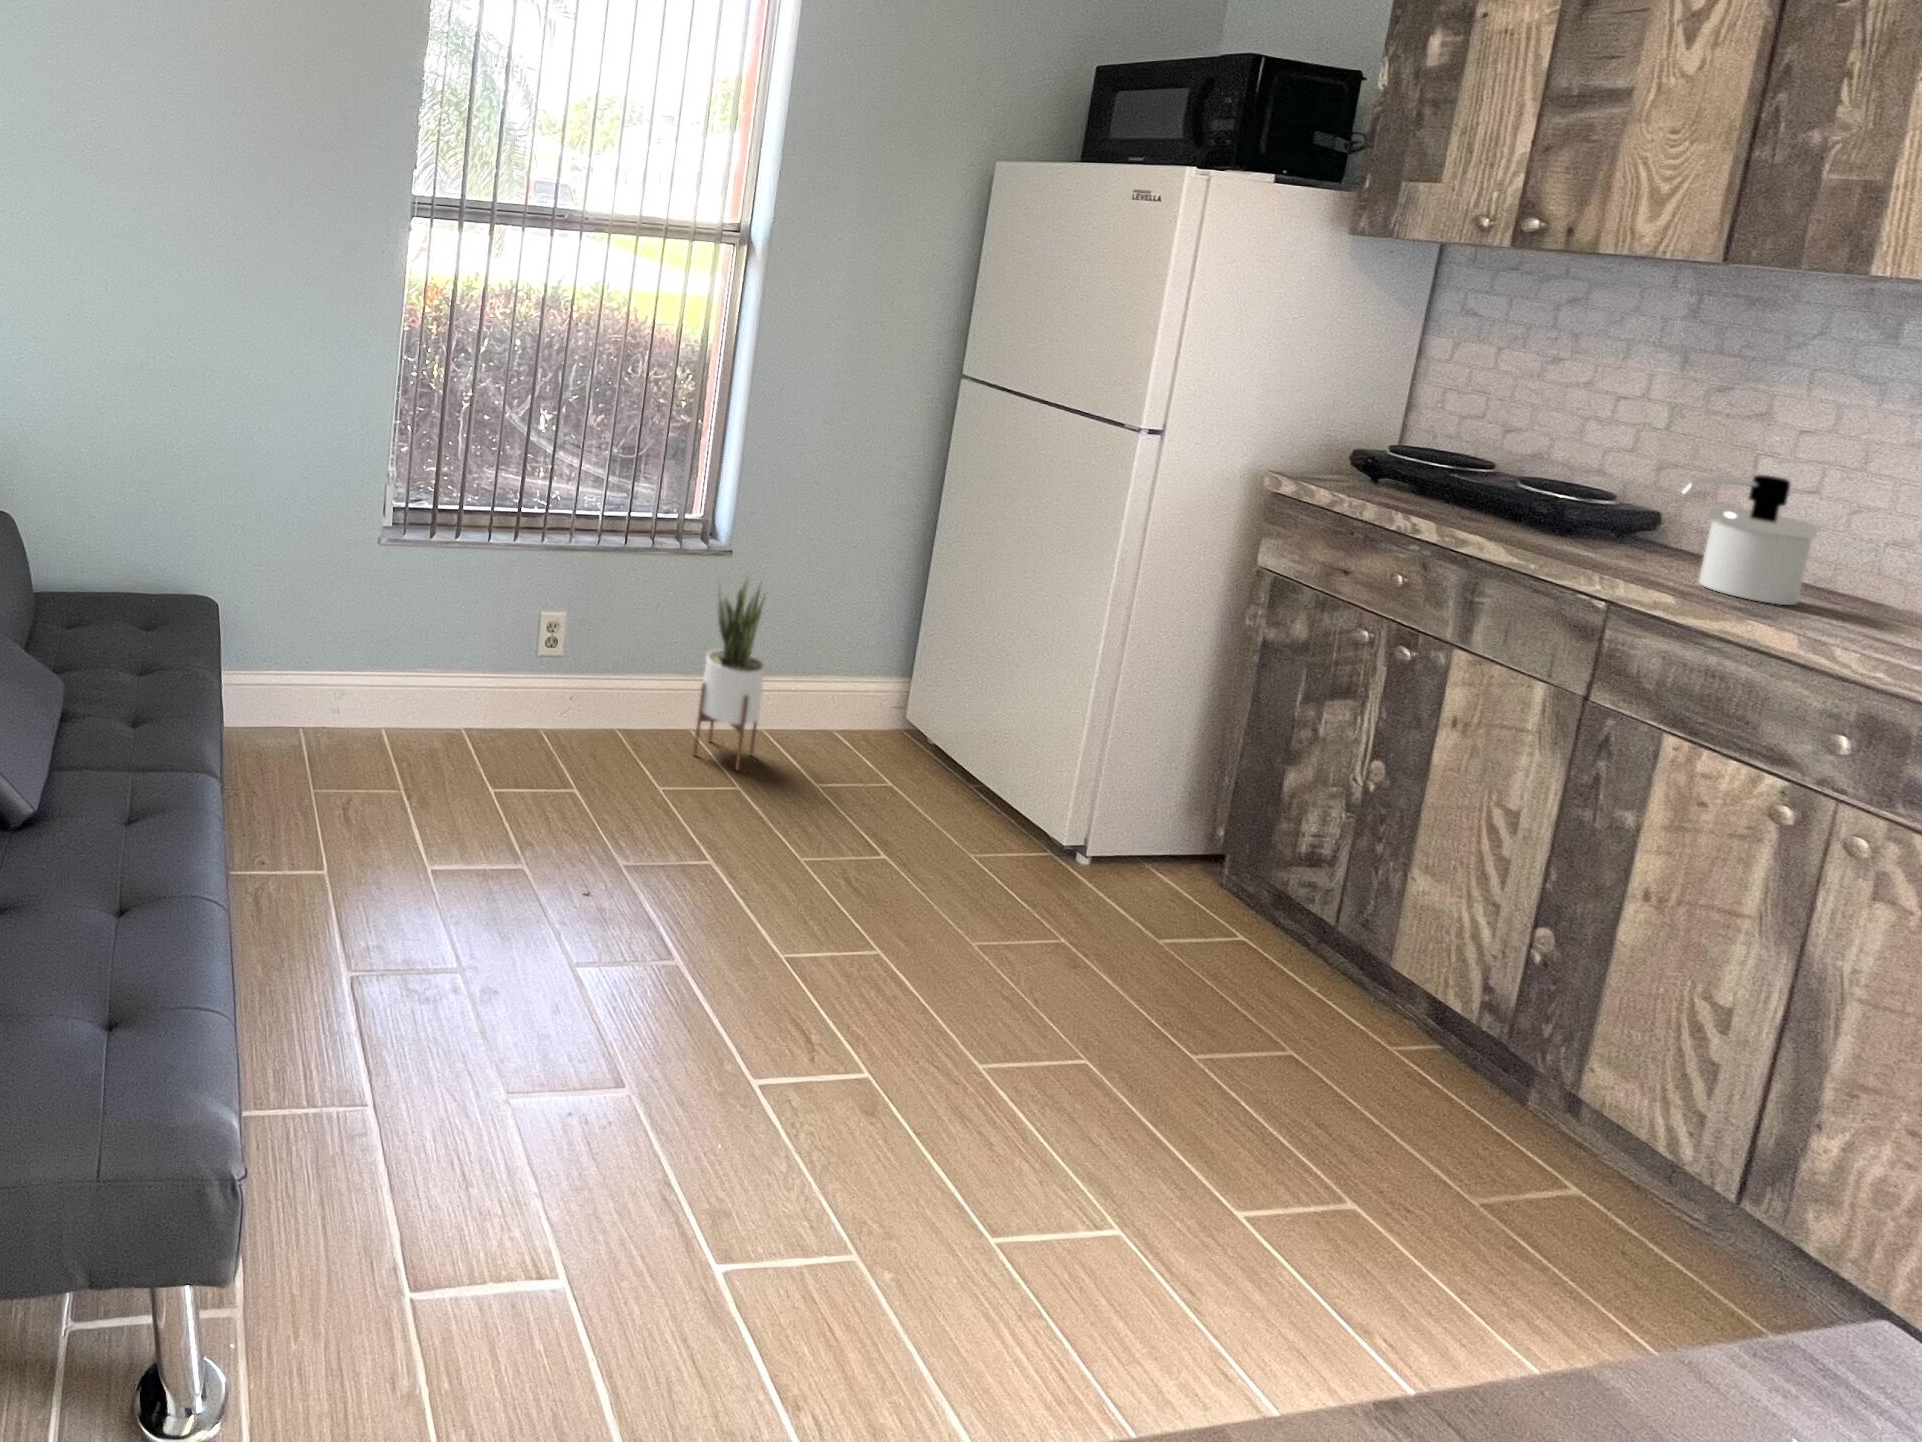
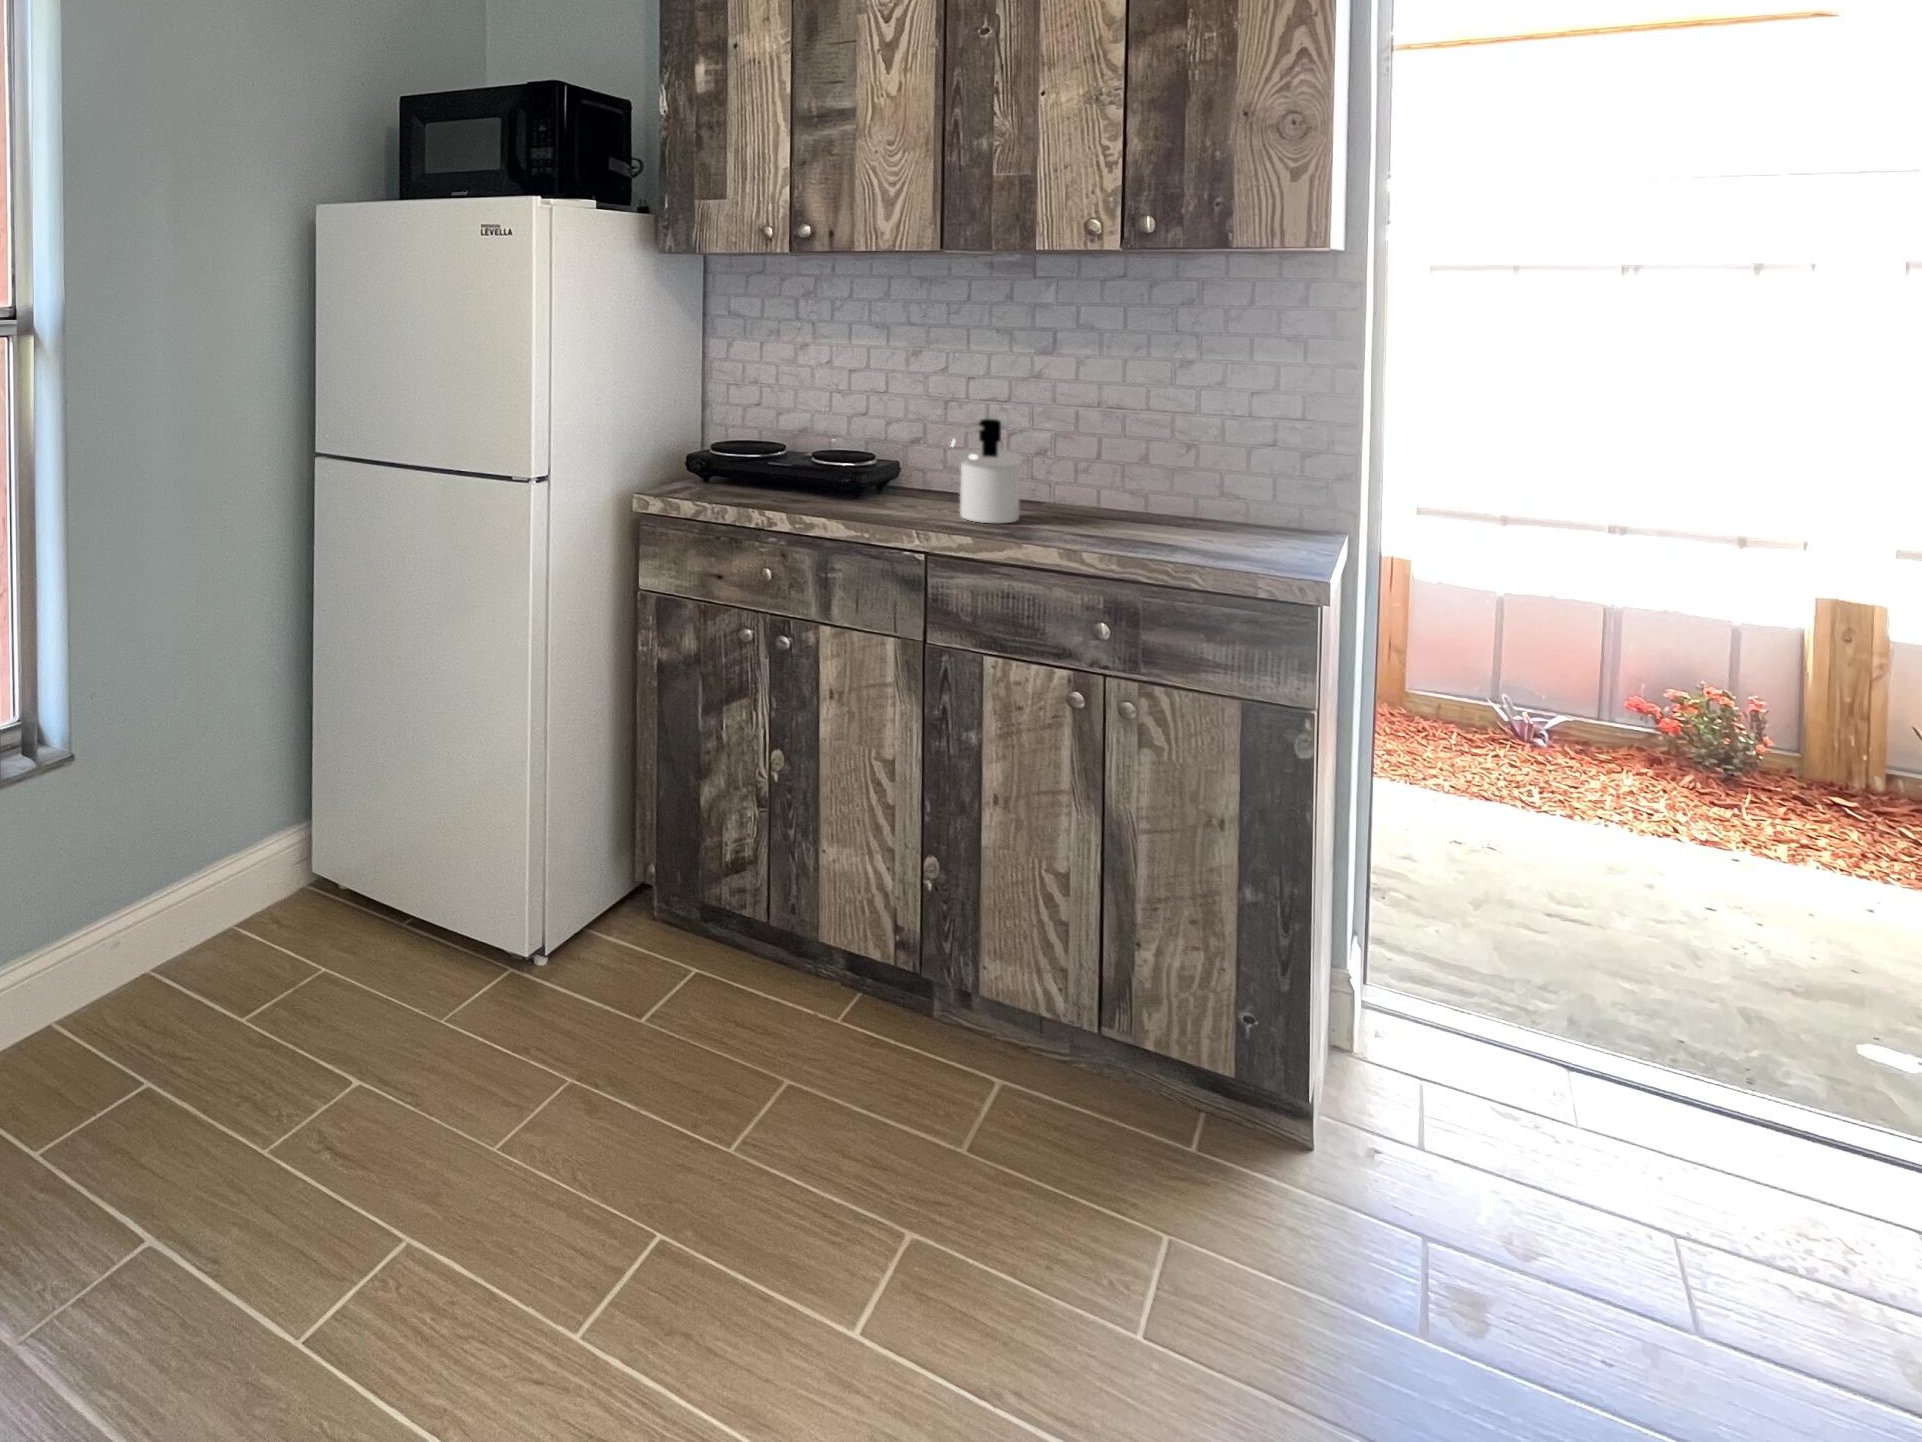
potted plant: present [693,577,766,770] -> none [60,774,146,1062]

